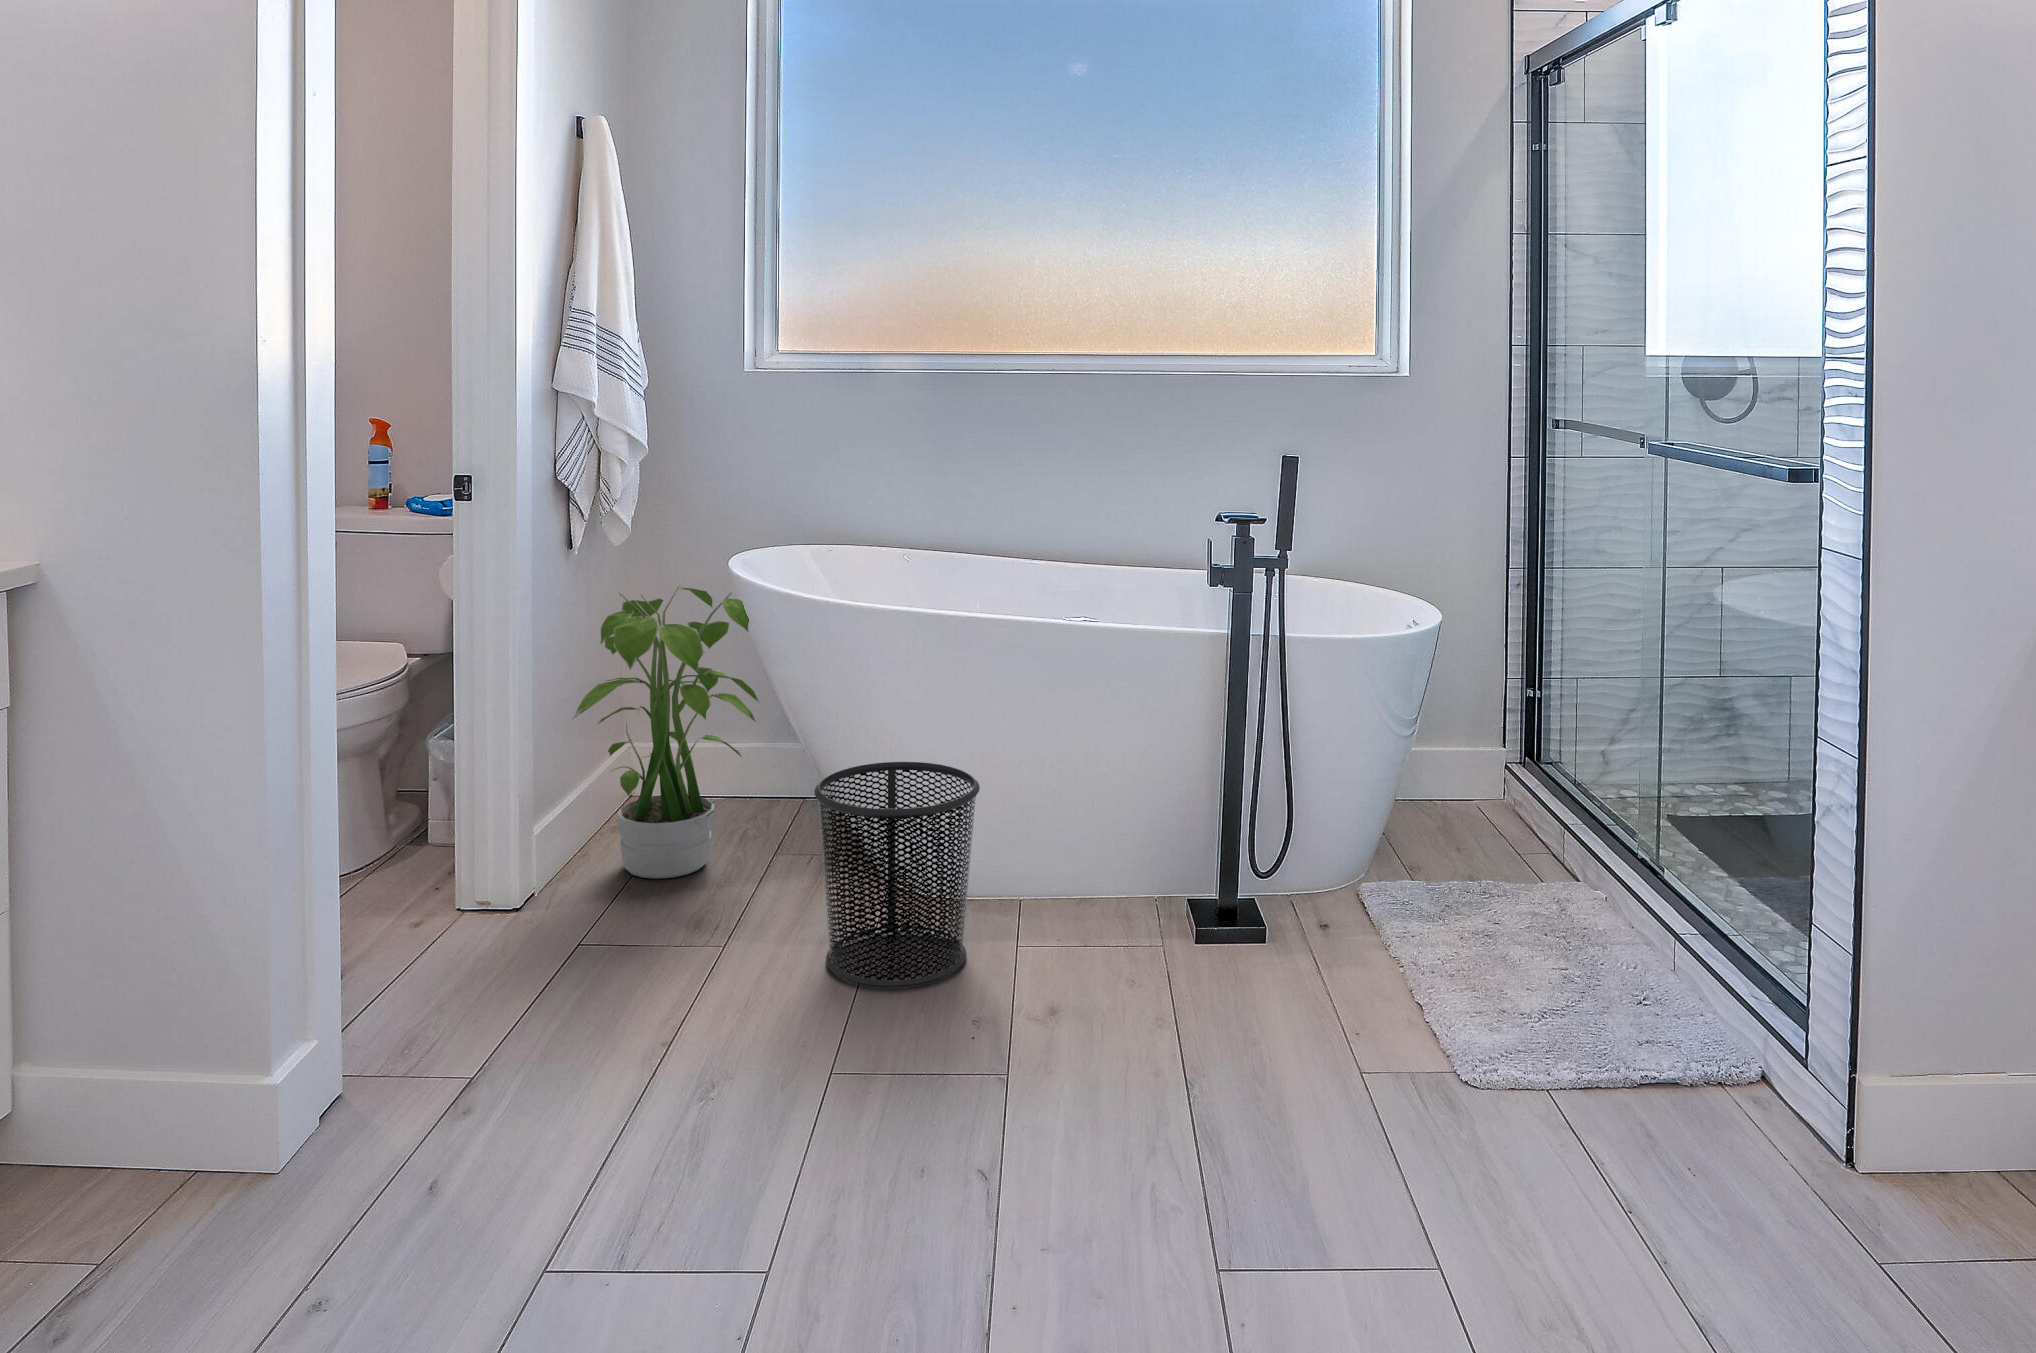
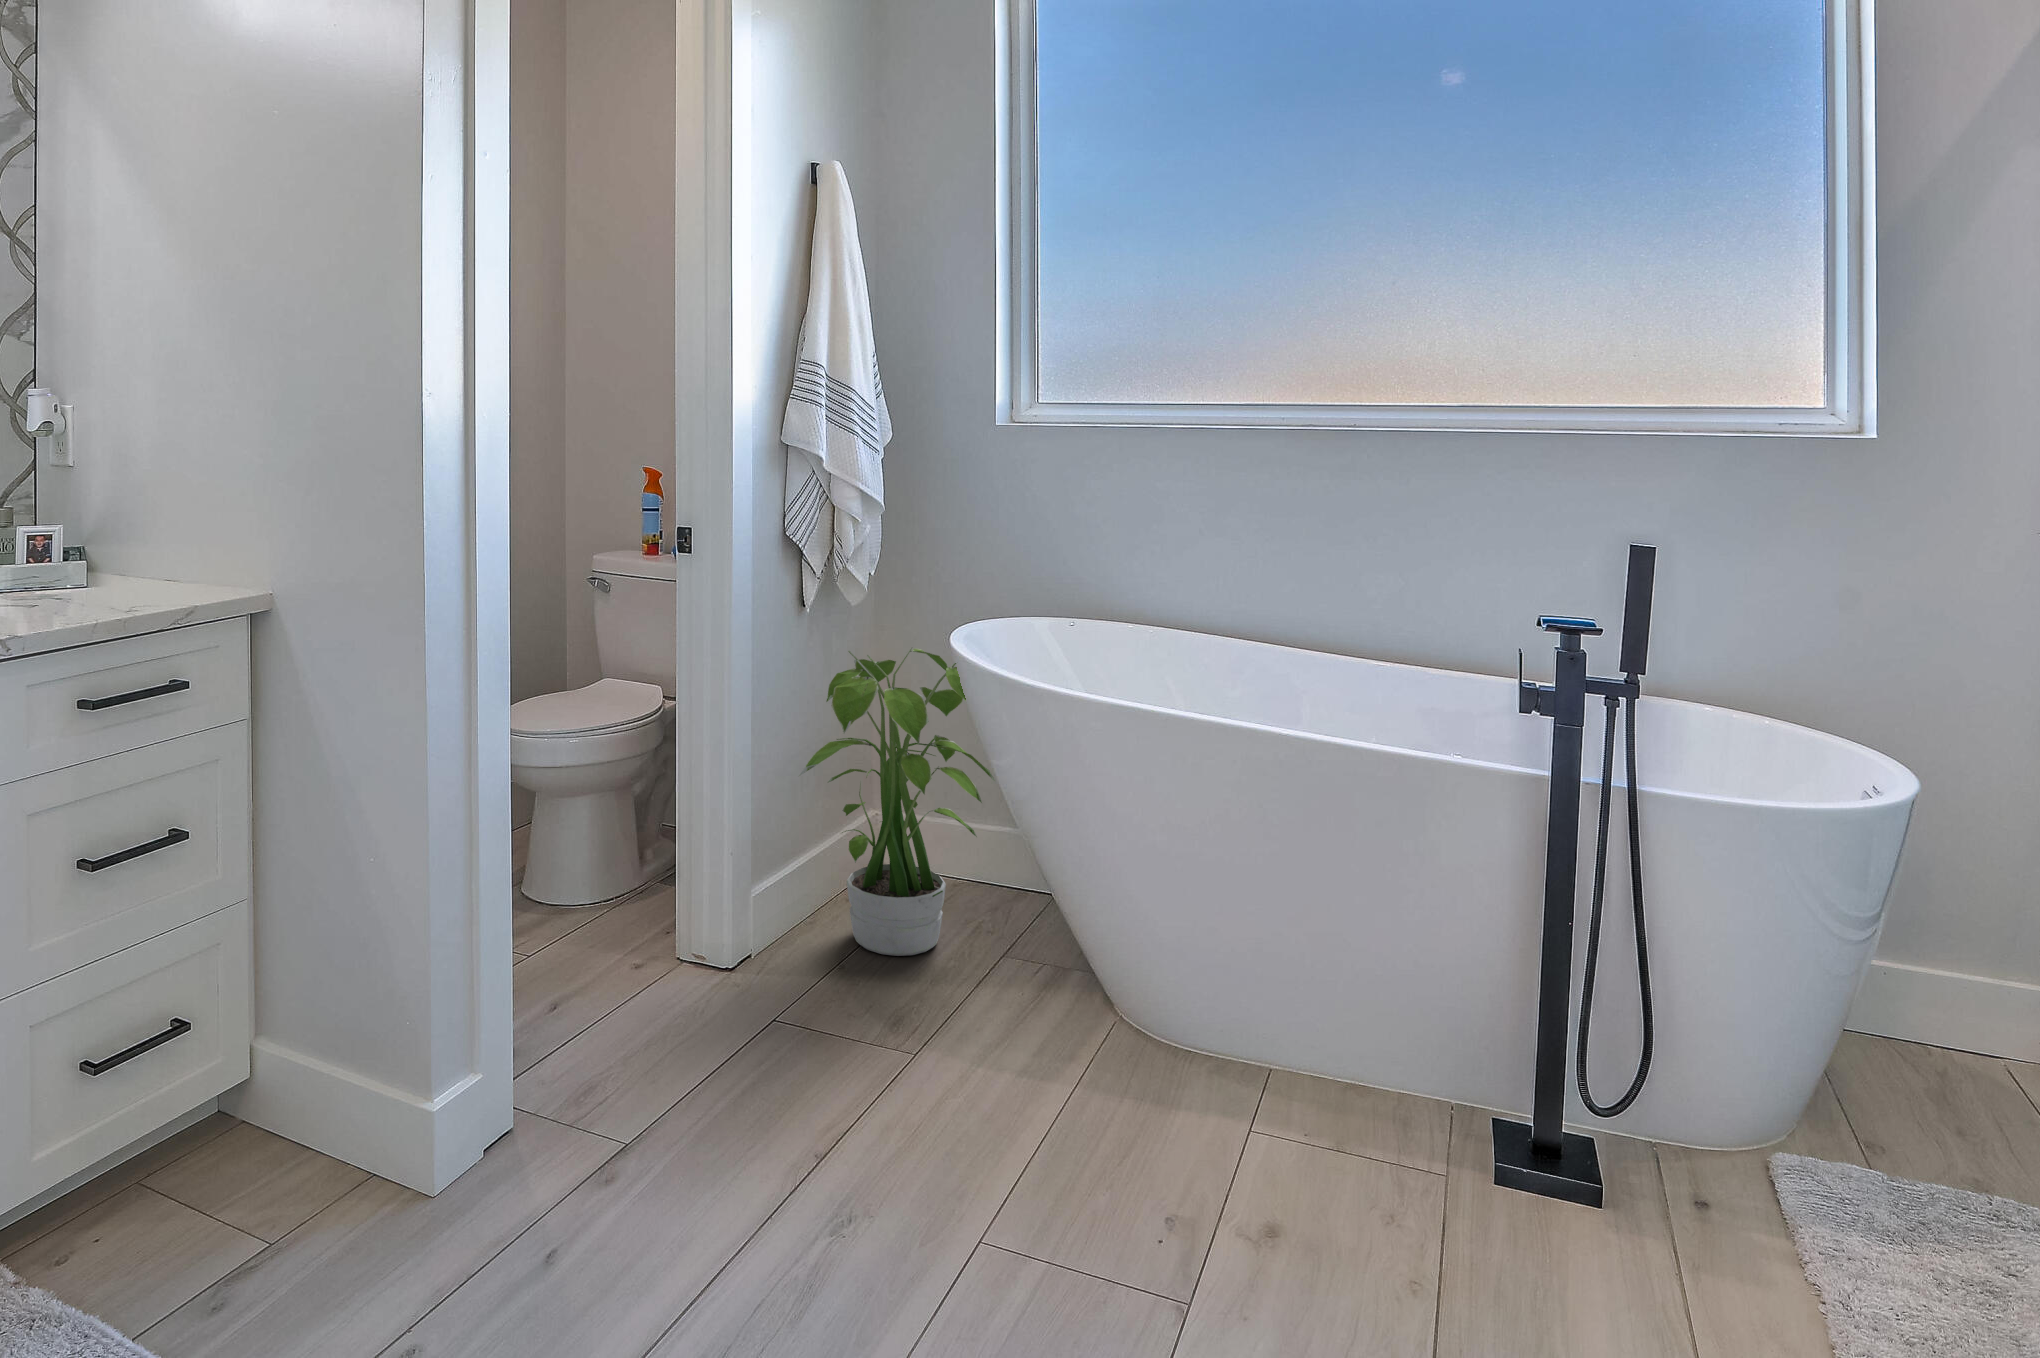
waste bin: present [814,762,980,988] -> none [1004,875,1200,1157]

